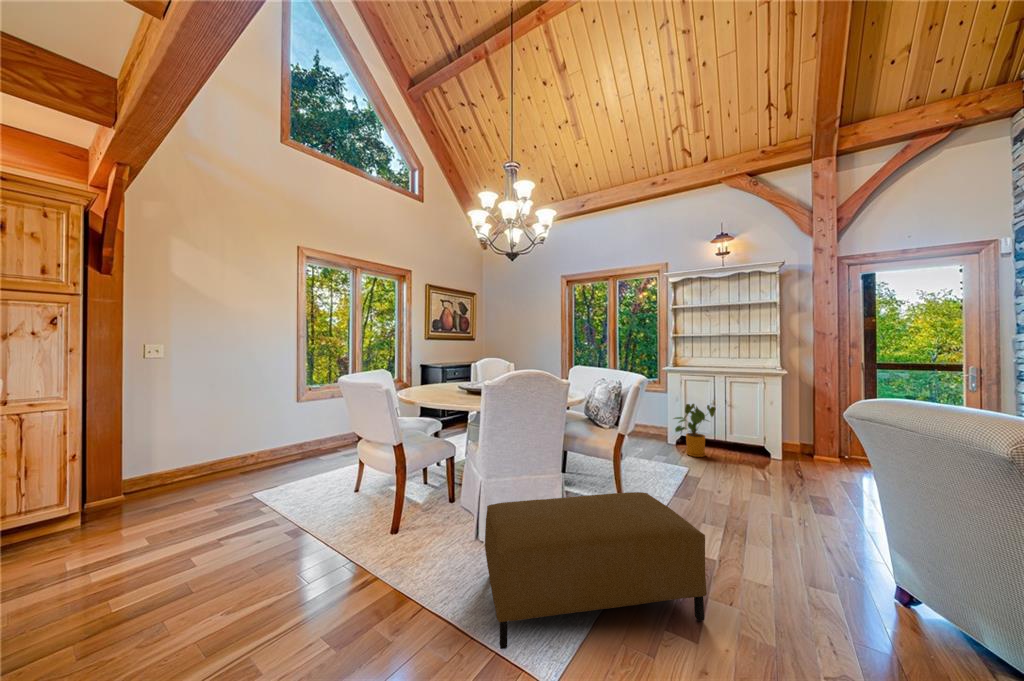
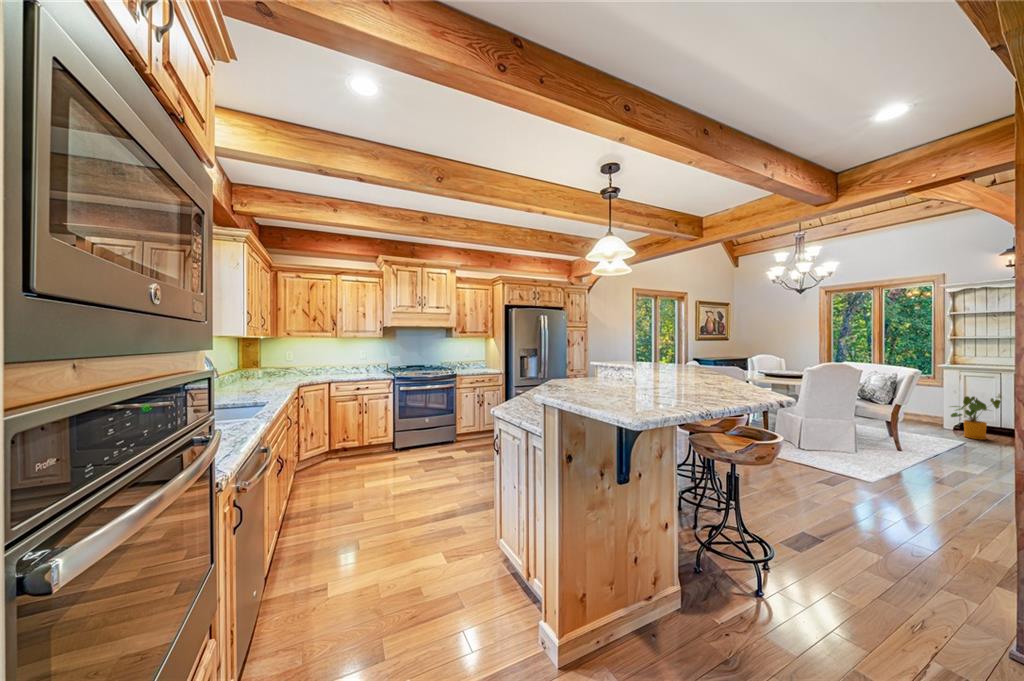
ottoman: present [485,492,707,649] -> none [813,428,963,489]

